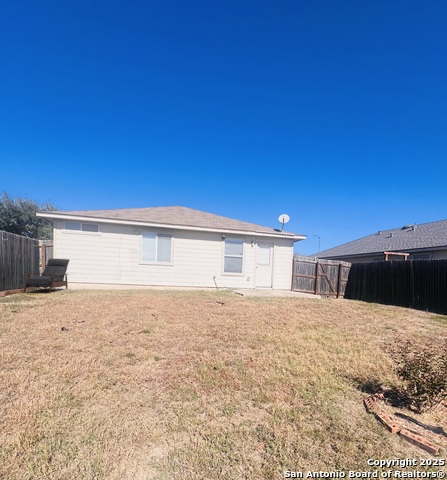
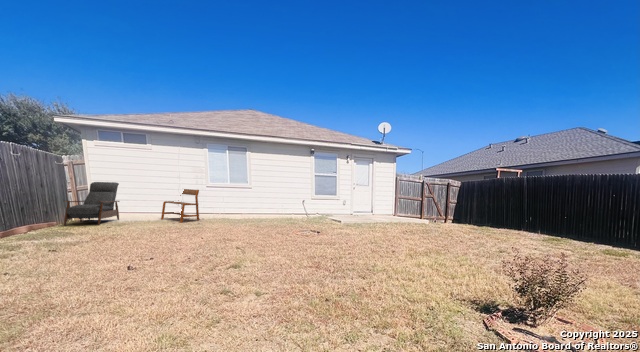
bench: none [100,265,131,293] -> present [161,189,199,223]

